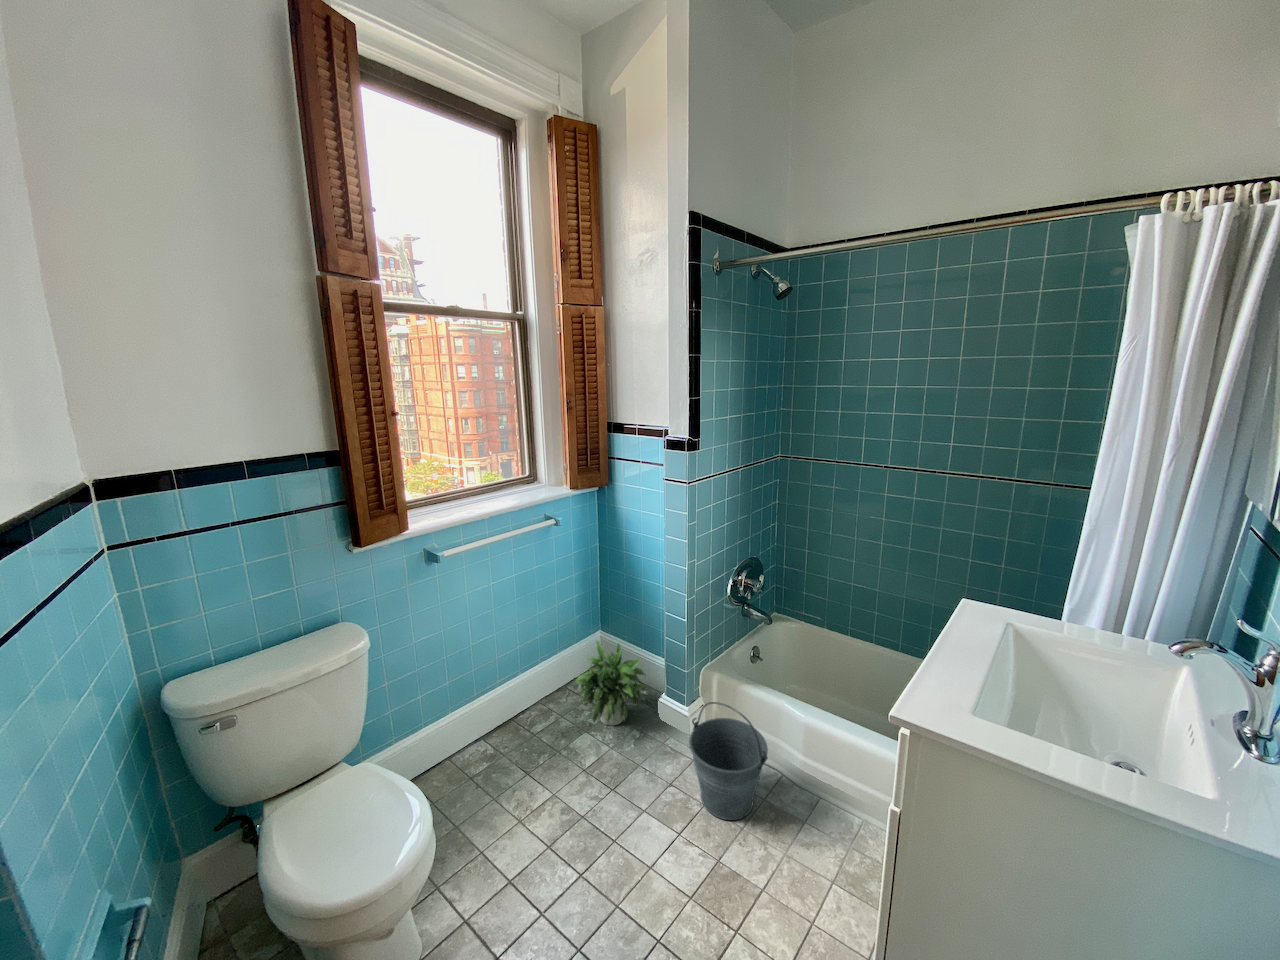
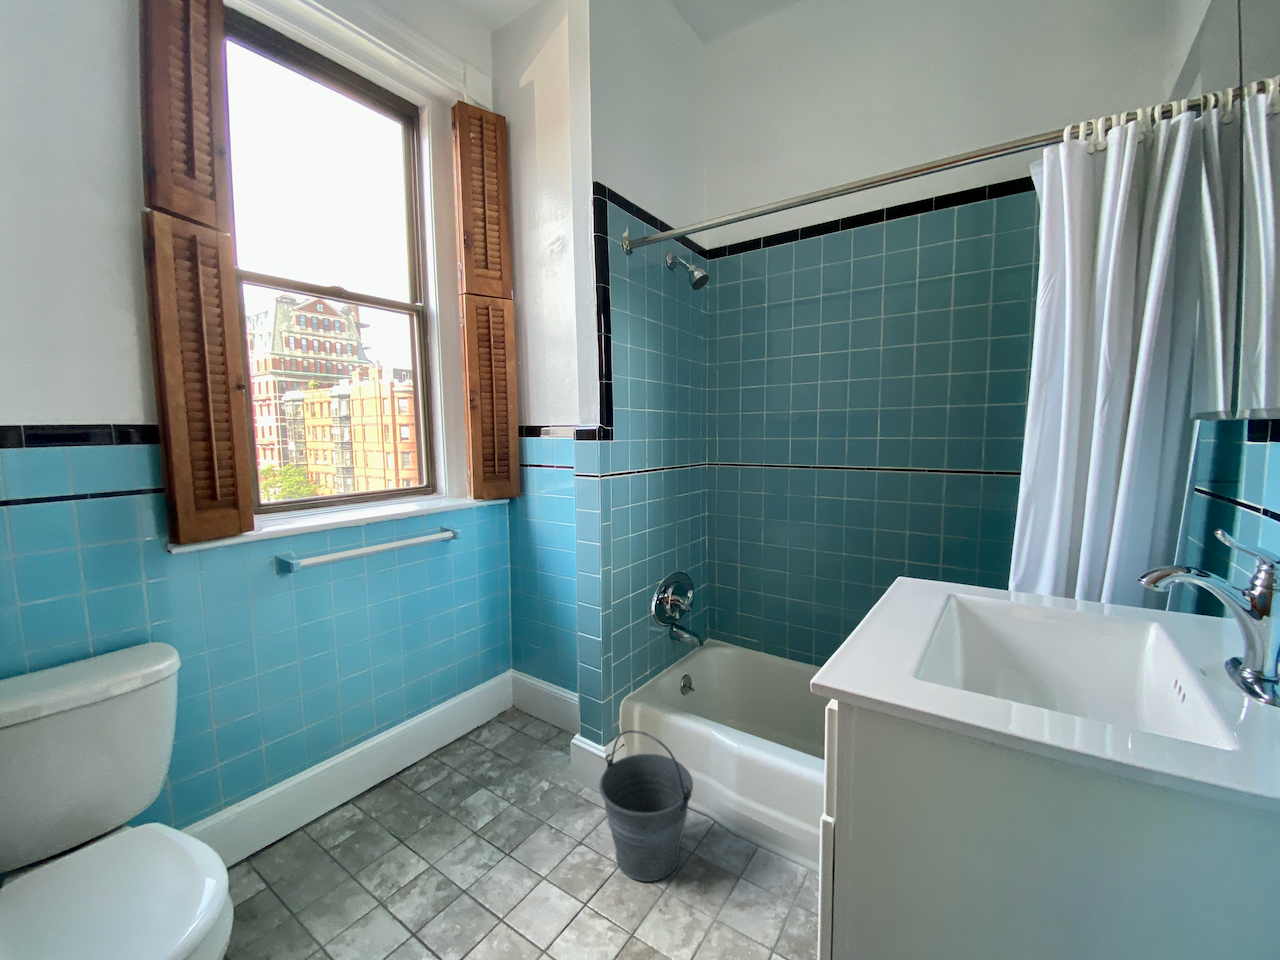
potted plant: present [575,641,646,725] -> none [470,675,564,778]

